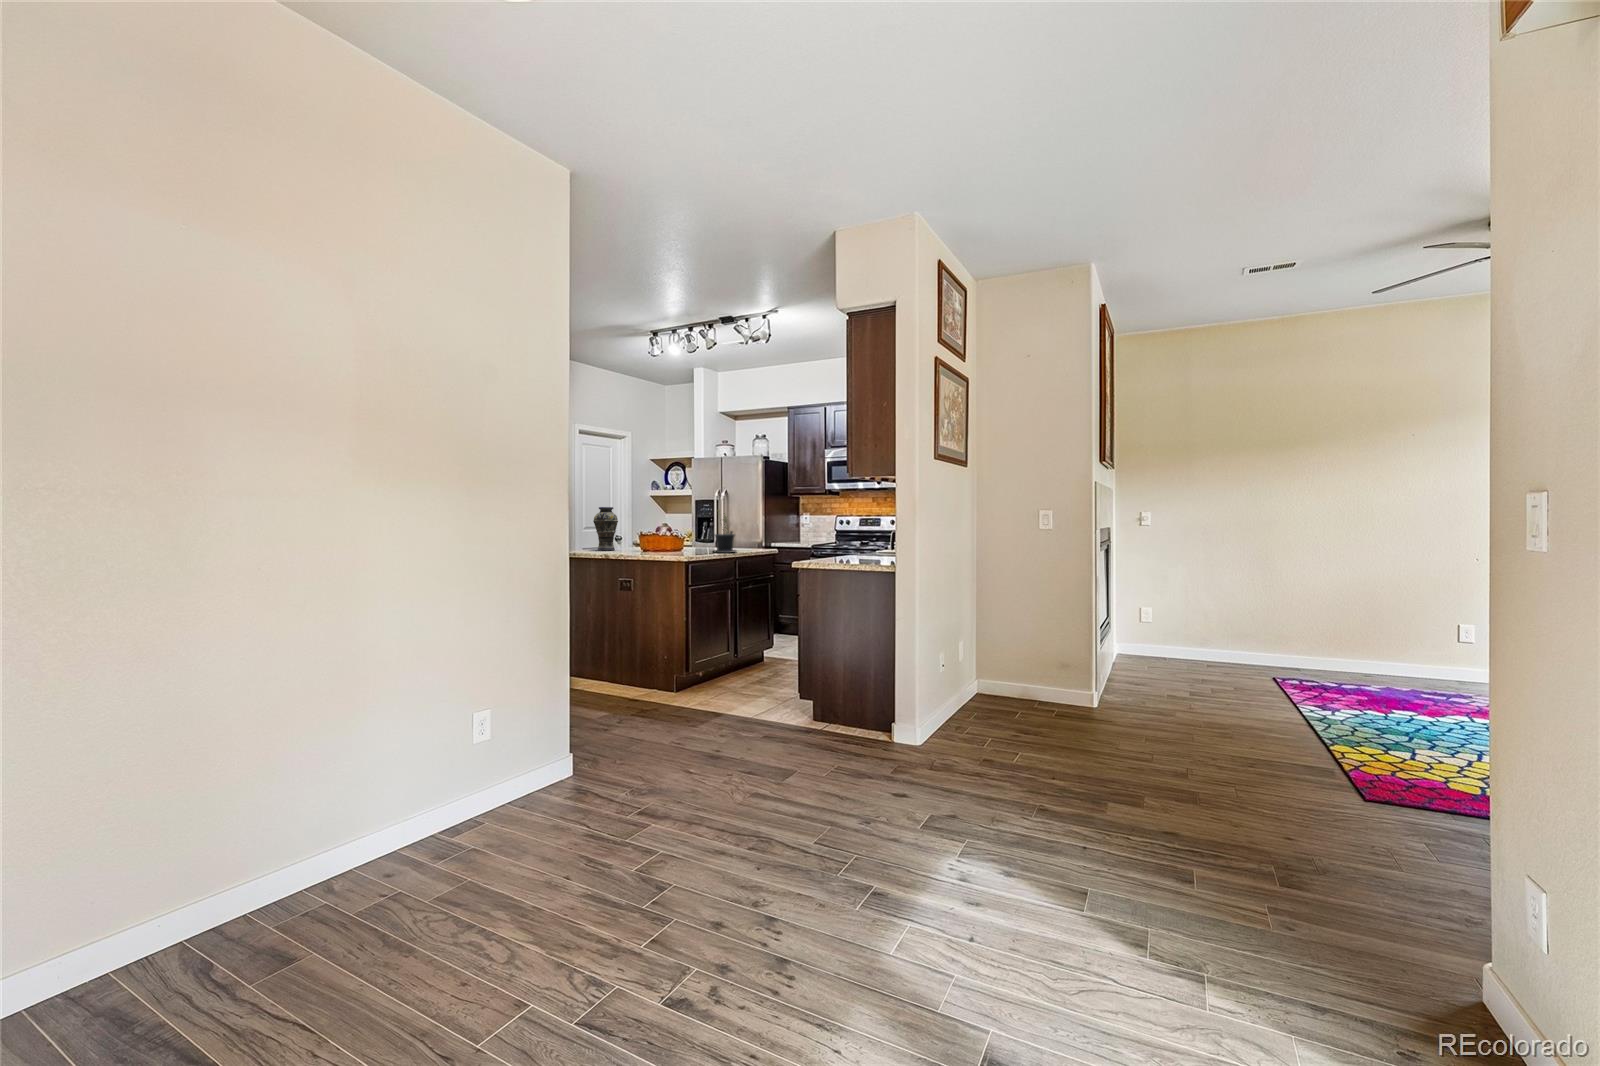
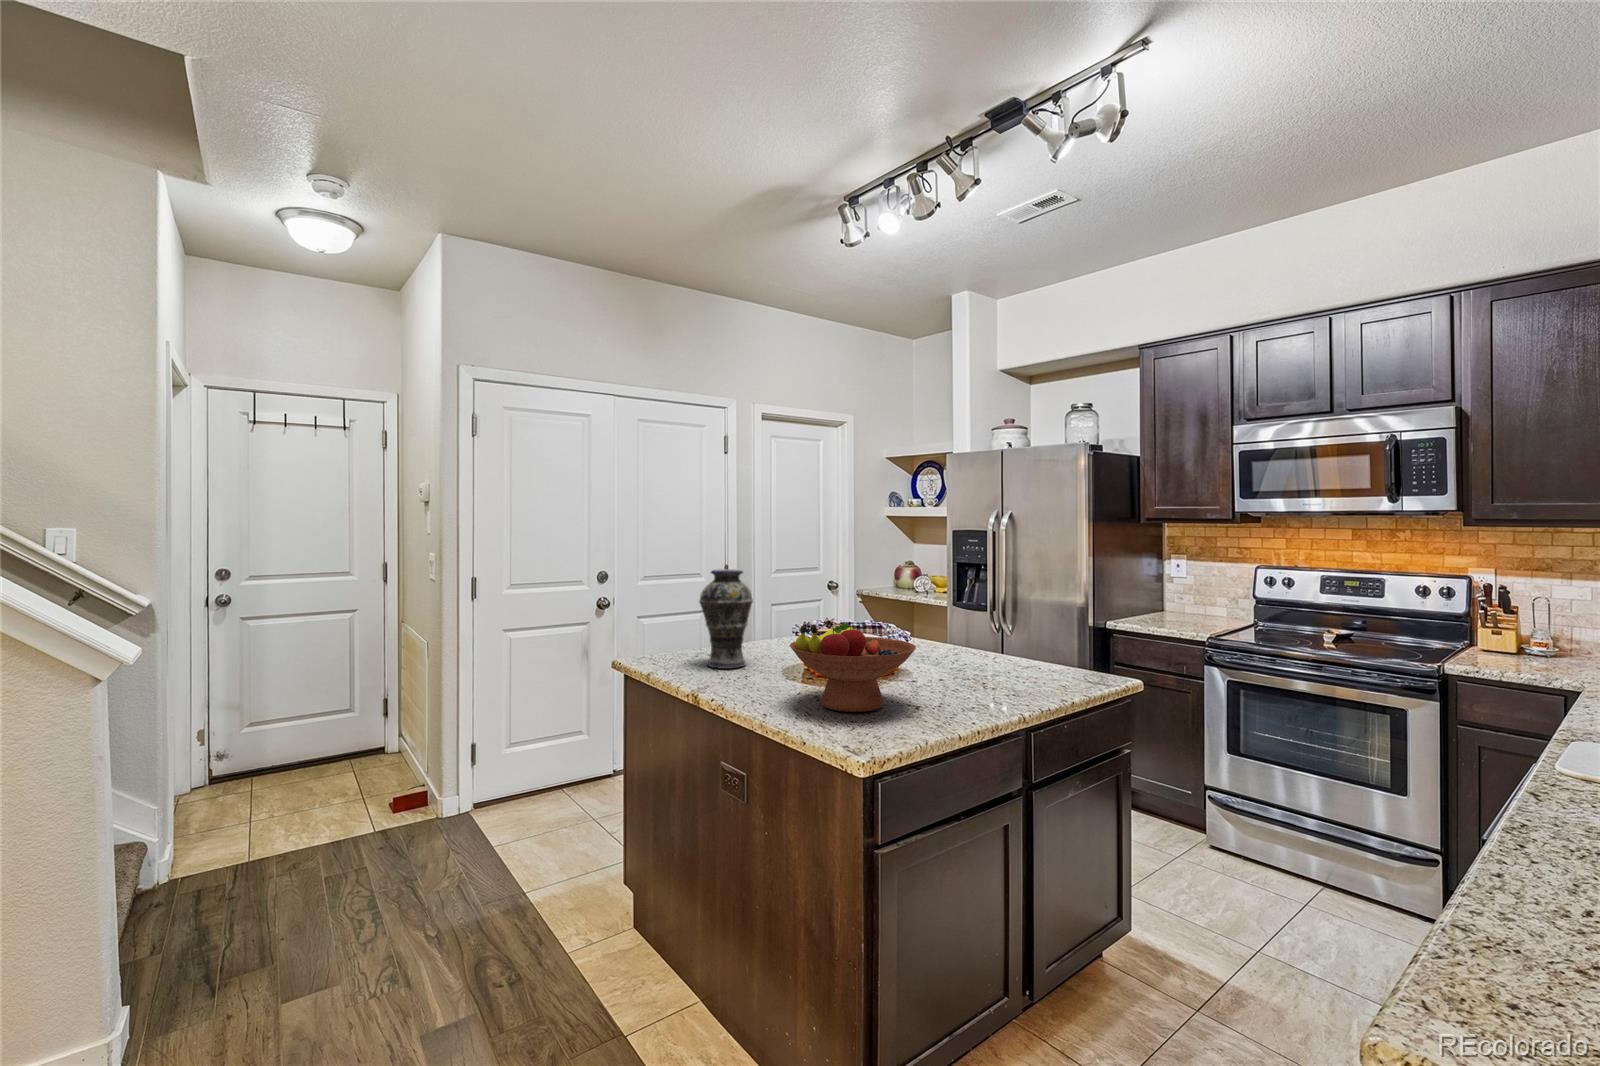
potted plant: present [712,510,736,553] -> none [961,584,1030,702]
fruit bowl: none [647,522,696,554] -> present [790,623,916,712]

